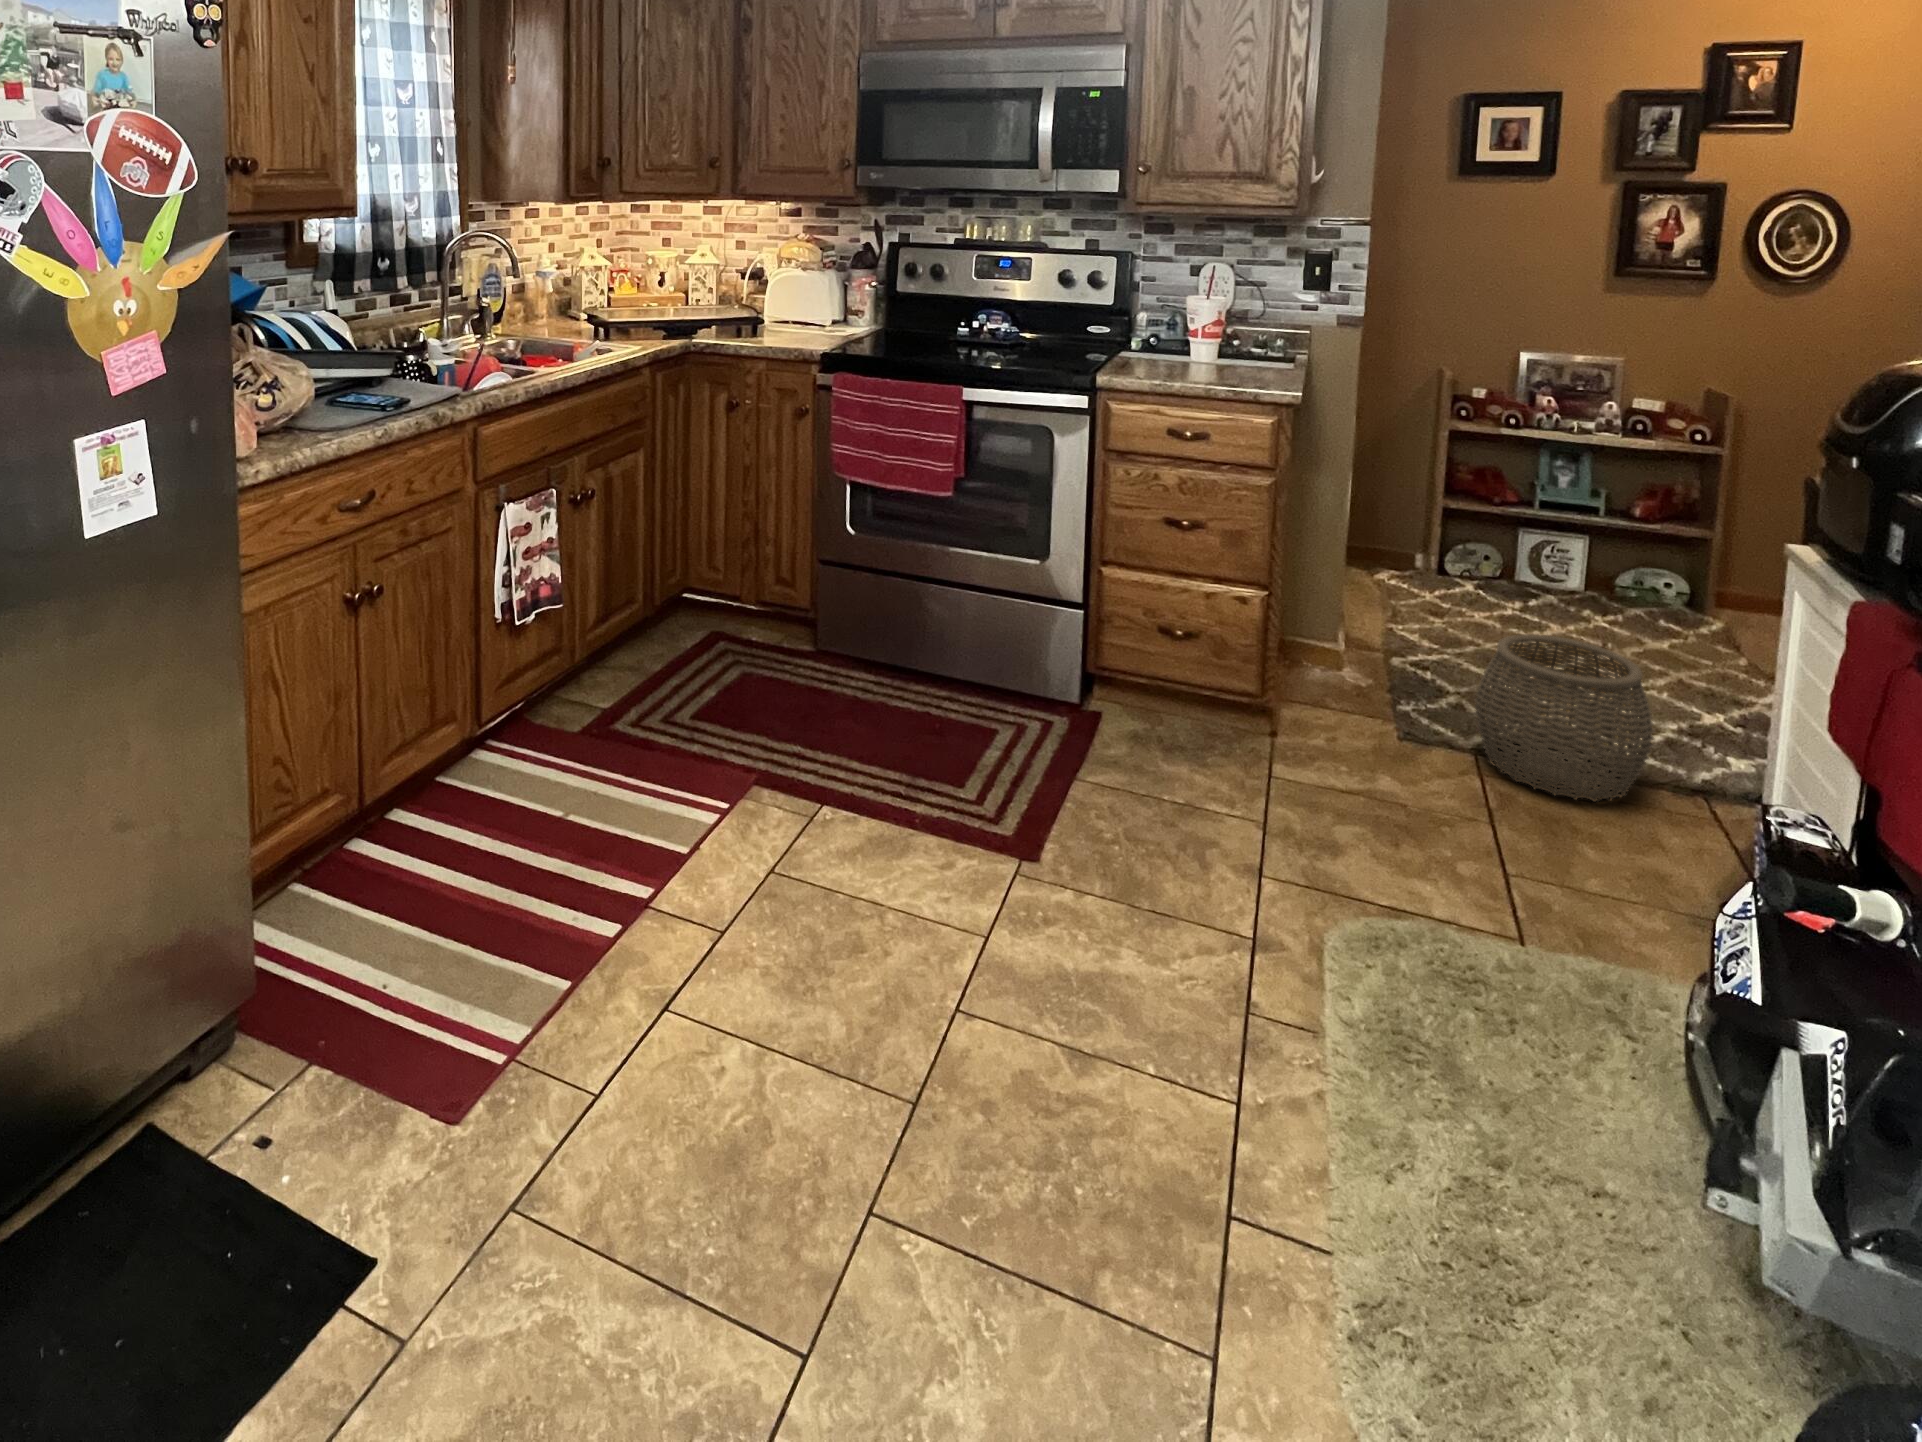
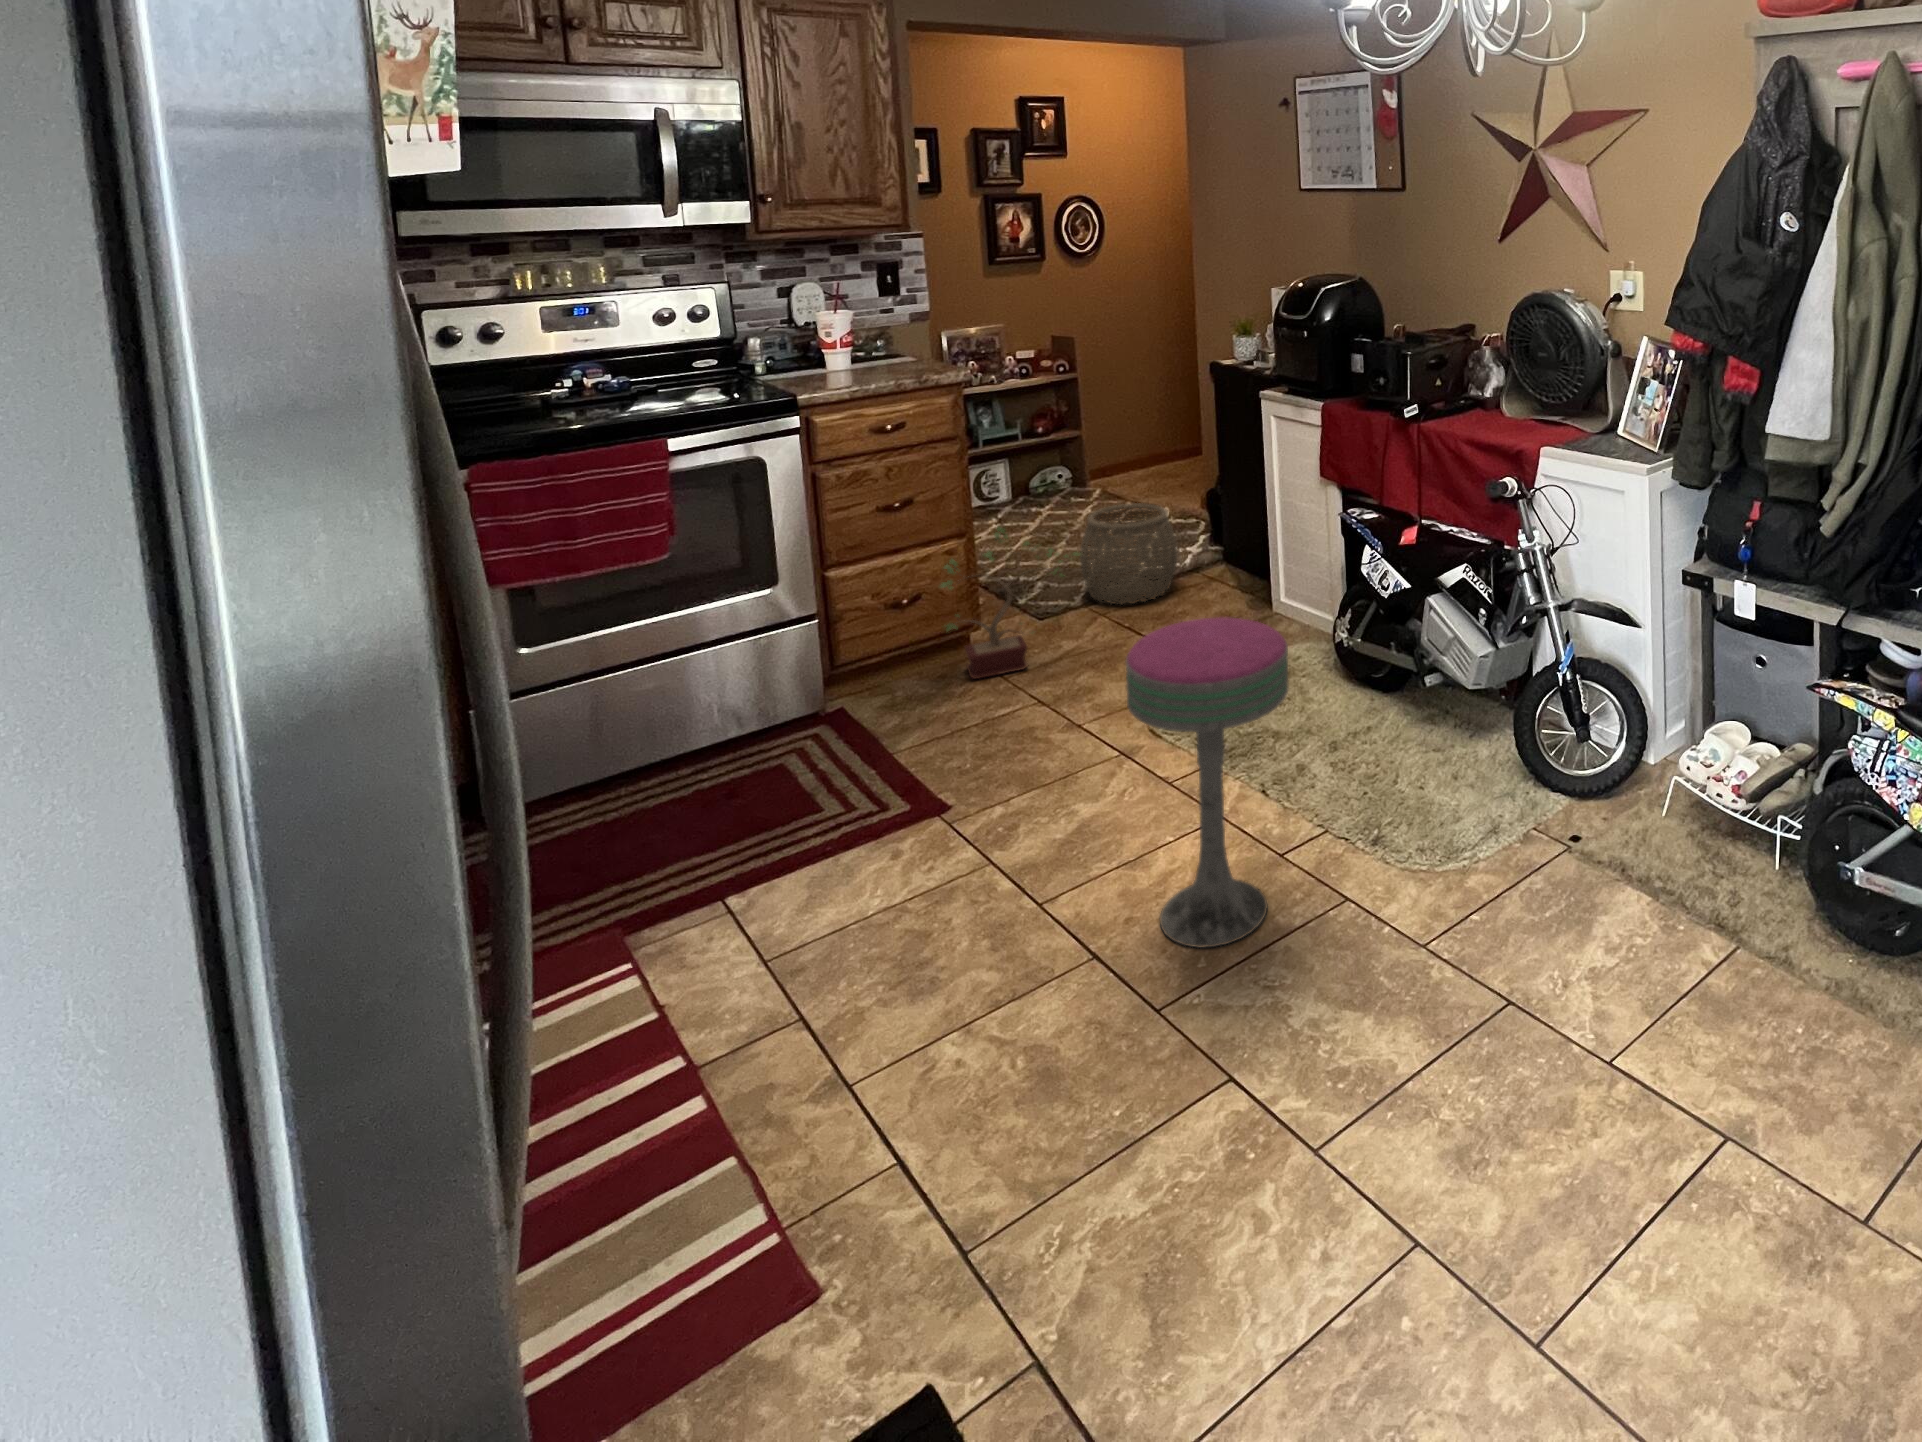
potted plant: none [1199,588,1384,783] -> present [941,527,1081,679]
bar stool: none [958,757,1203,1260] -> present [1126,617,1289,948]

